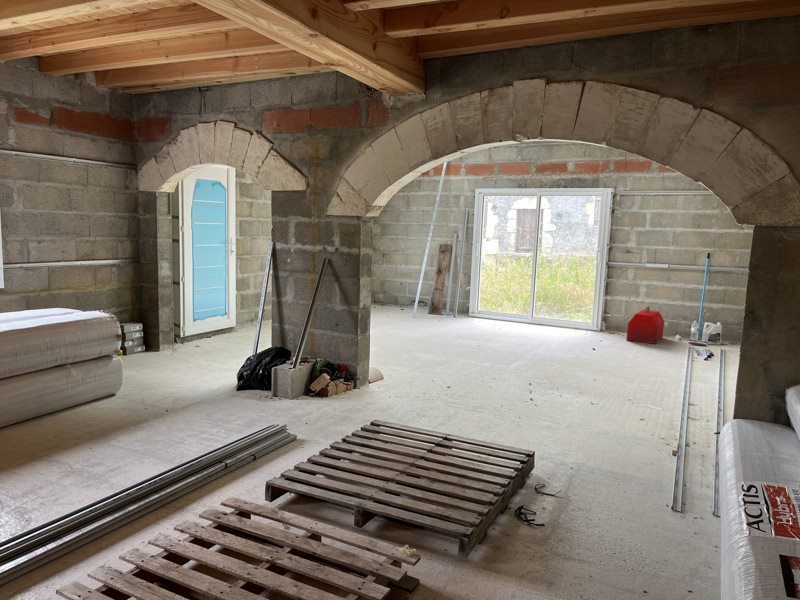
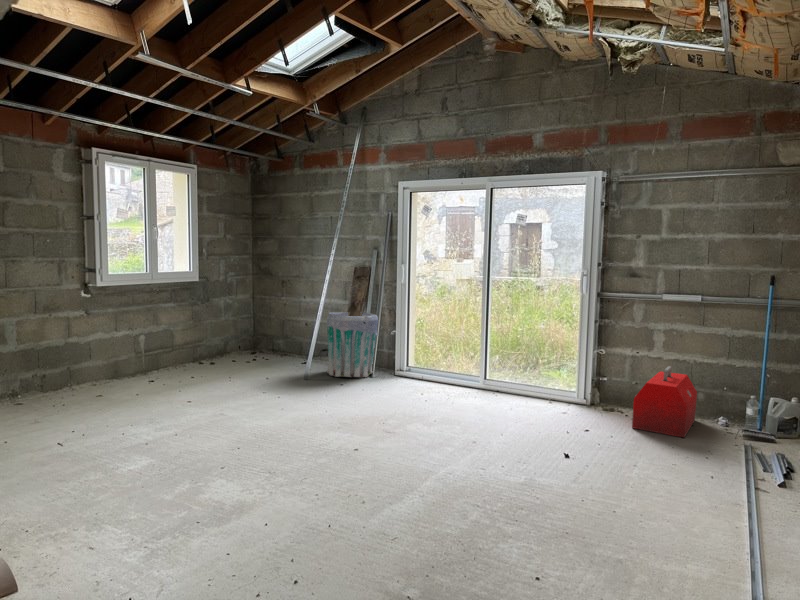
trash can: none [426,275,460,317] -> present [327,312,378,377]

